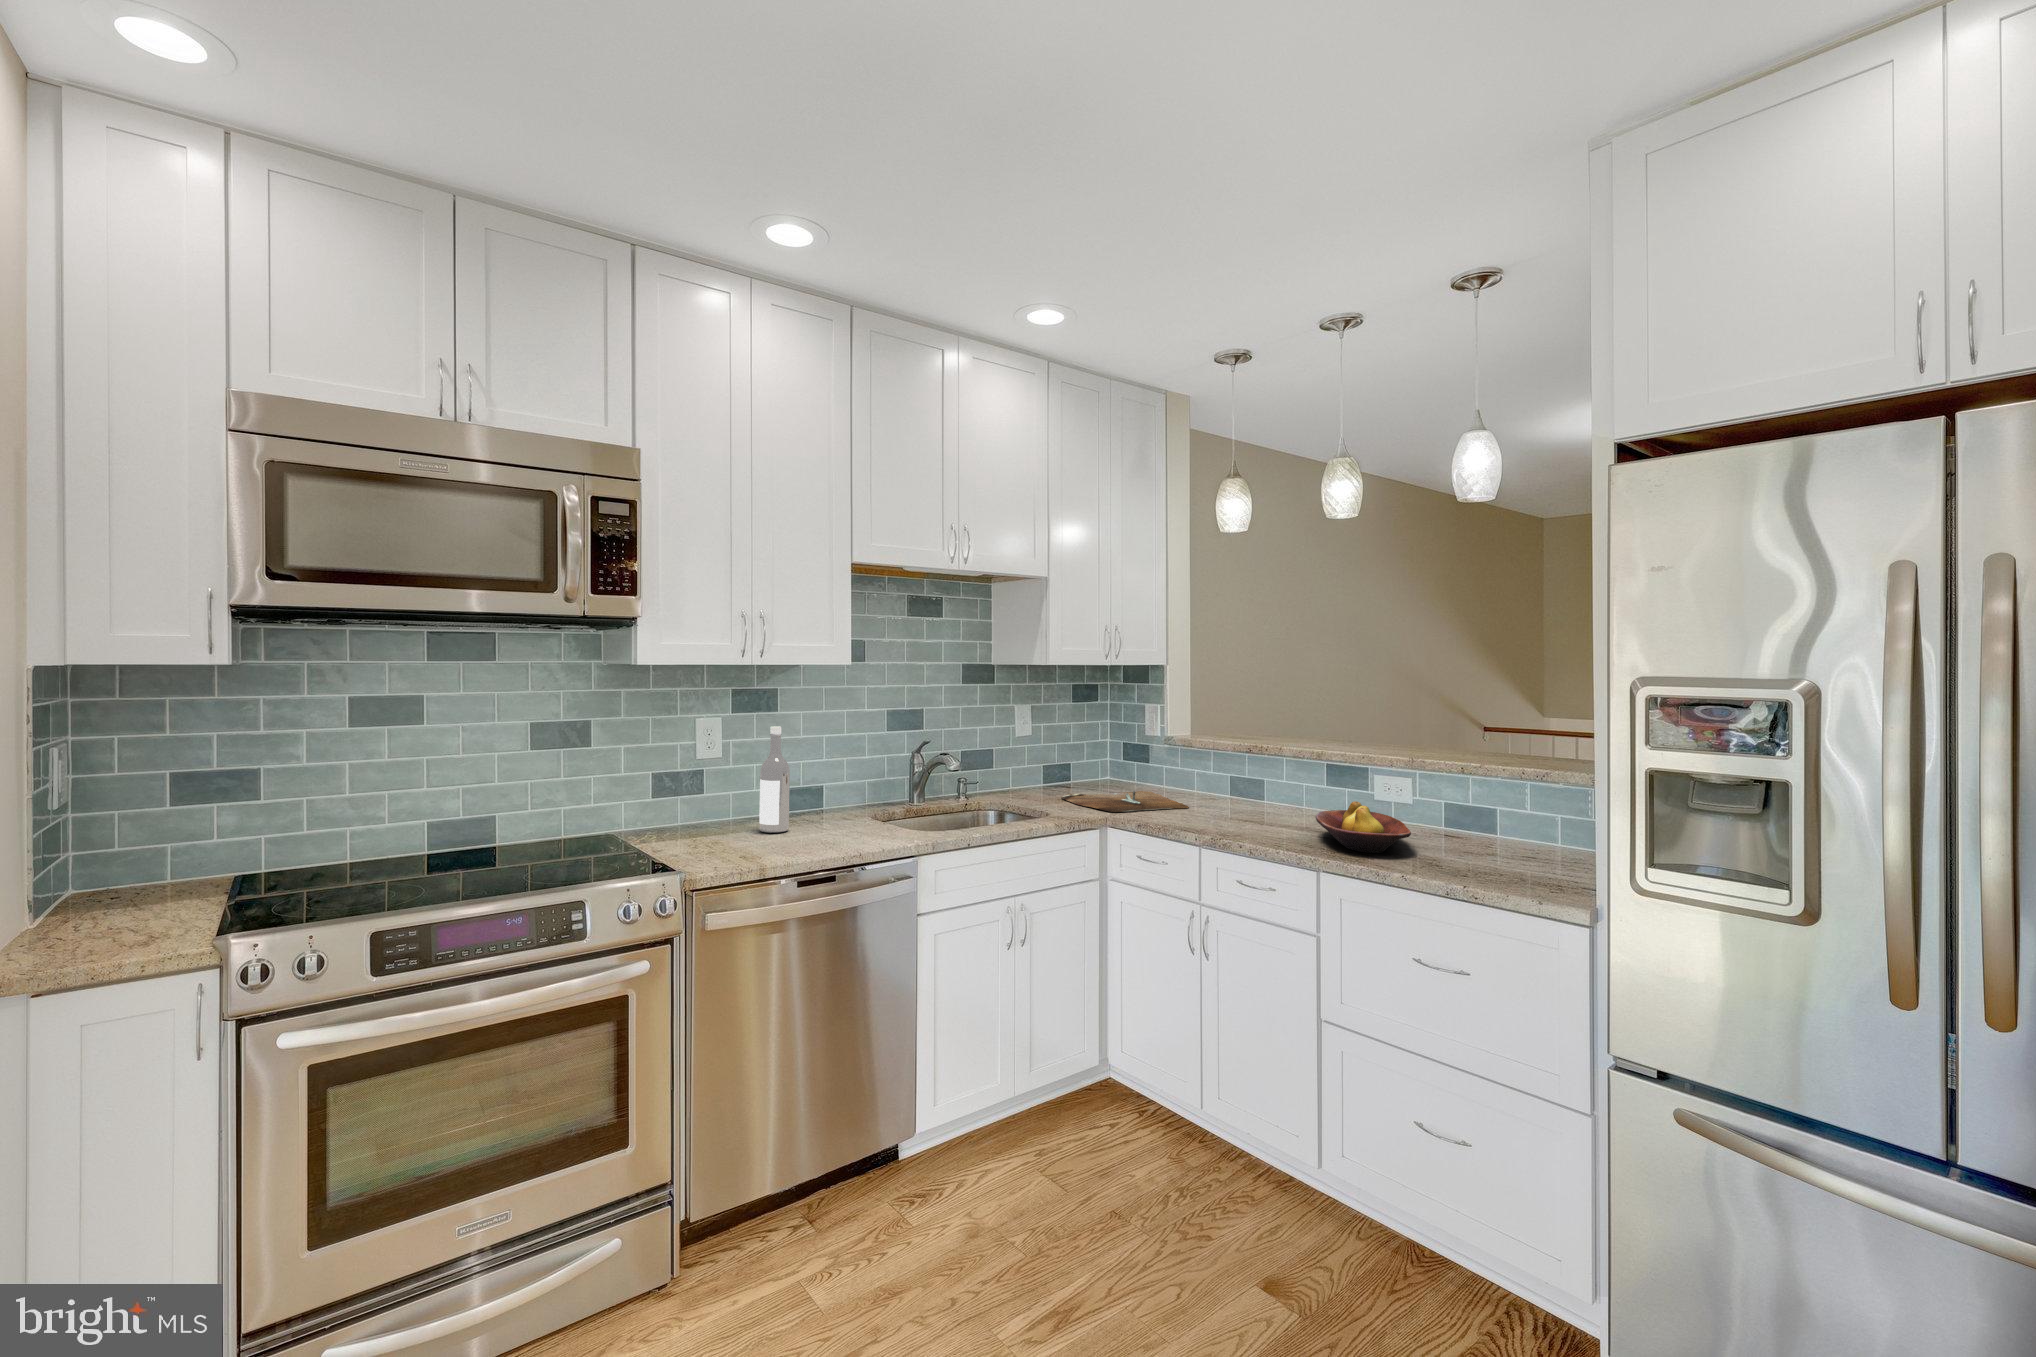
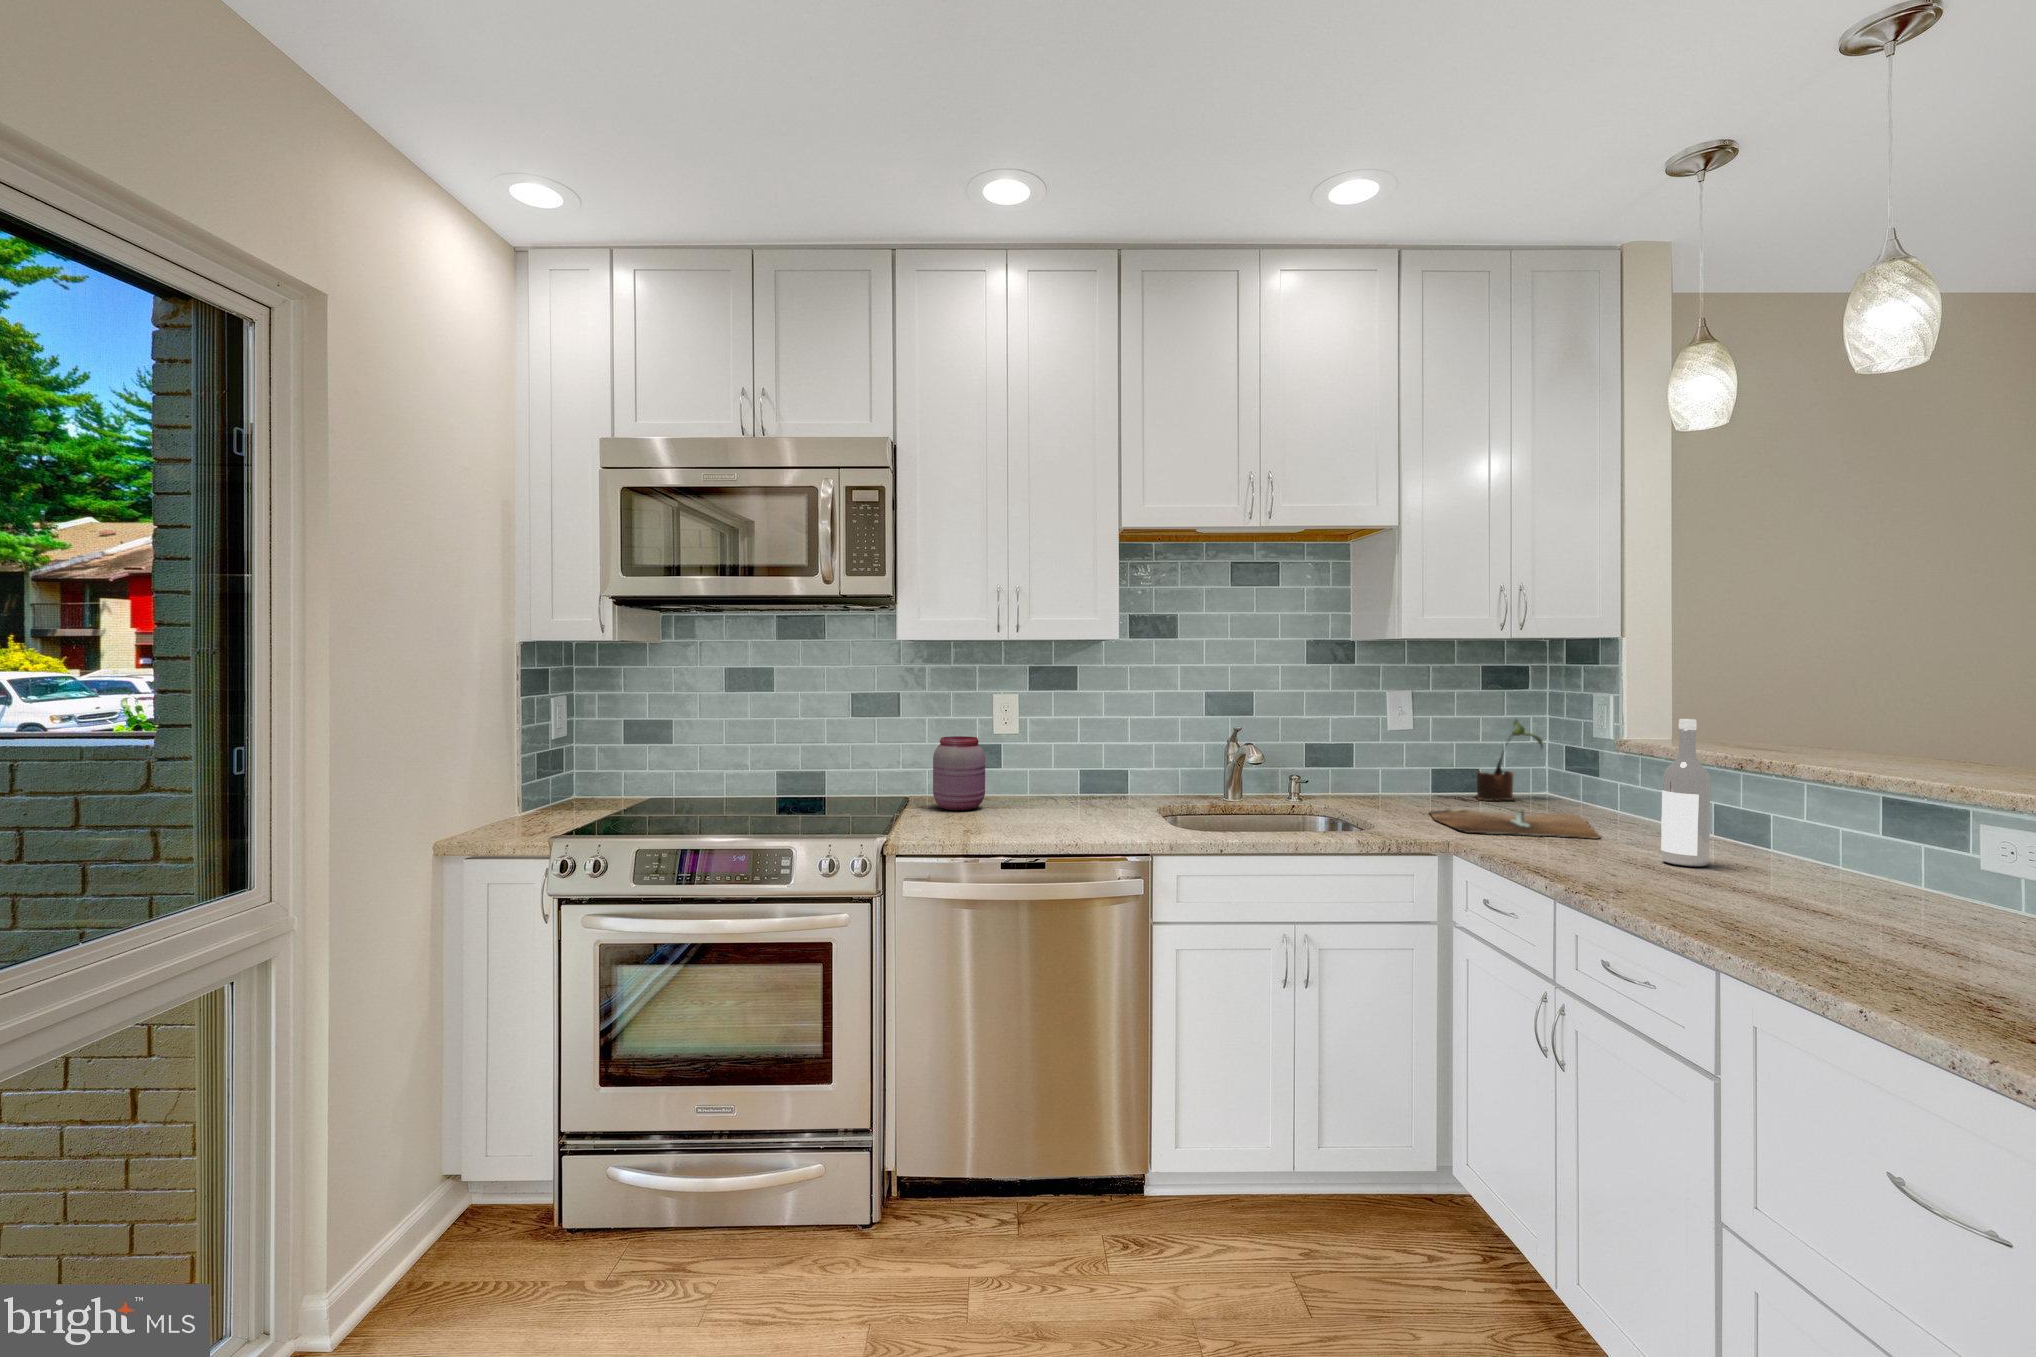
potted plant: none [1062,722,1108,785] -> present [1476,720,1543,801]
wine bottle: present [759,726,790,833] -> present [1661,719,1710,867]
jar: none [655,761,712,838] -> present [933,736,985,810]
fruit bowl: present [1316,801,1411,853] -> none [1726,843,1914,929]

